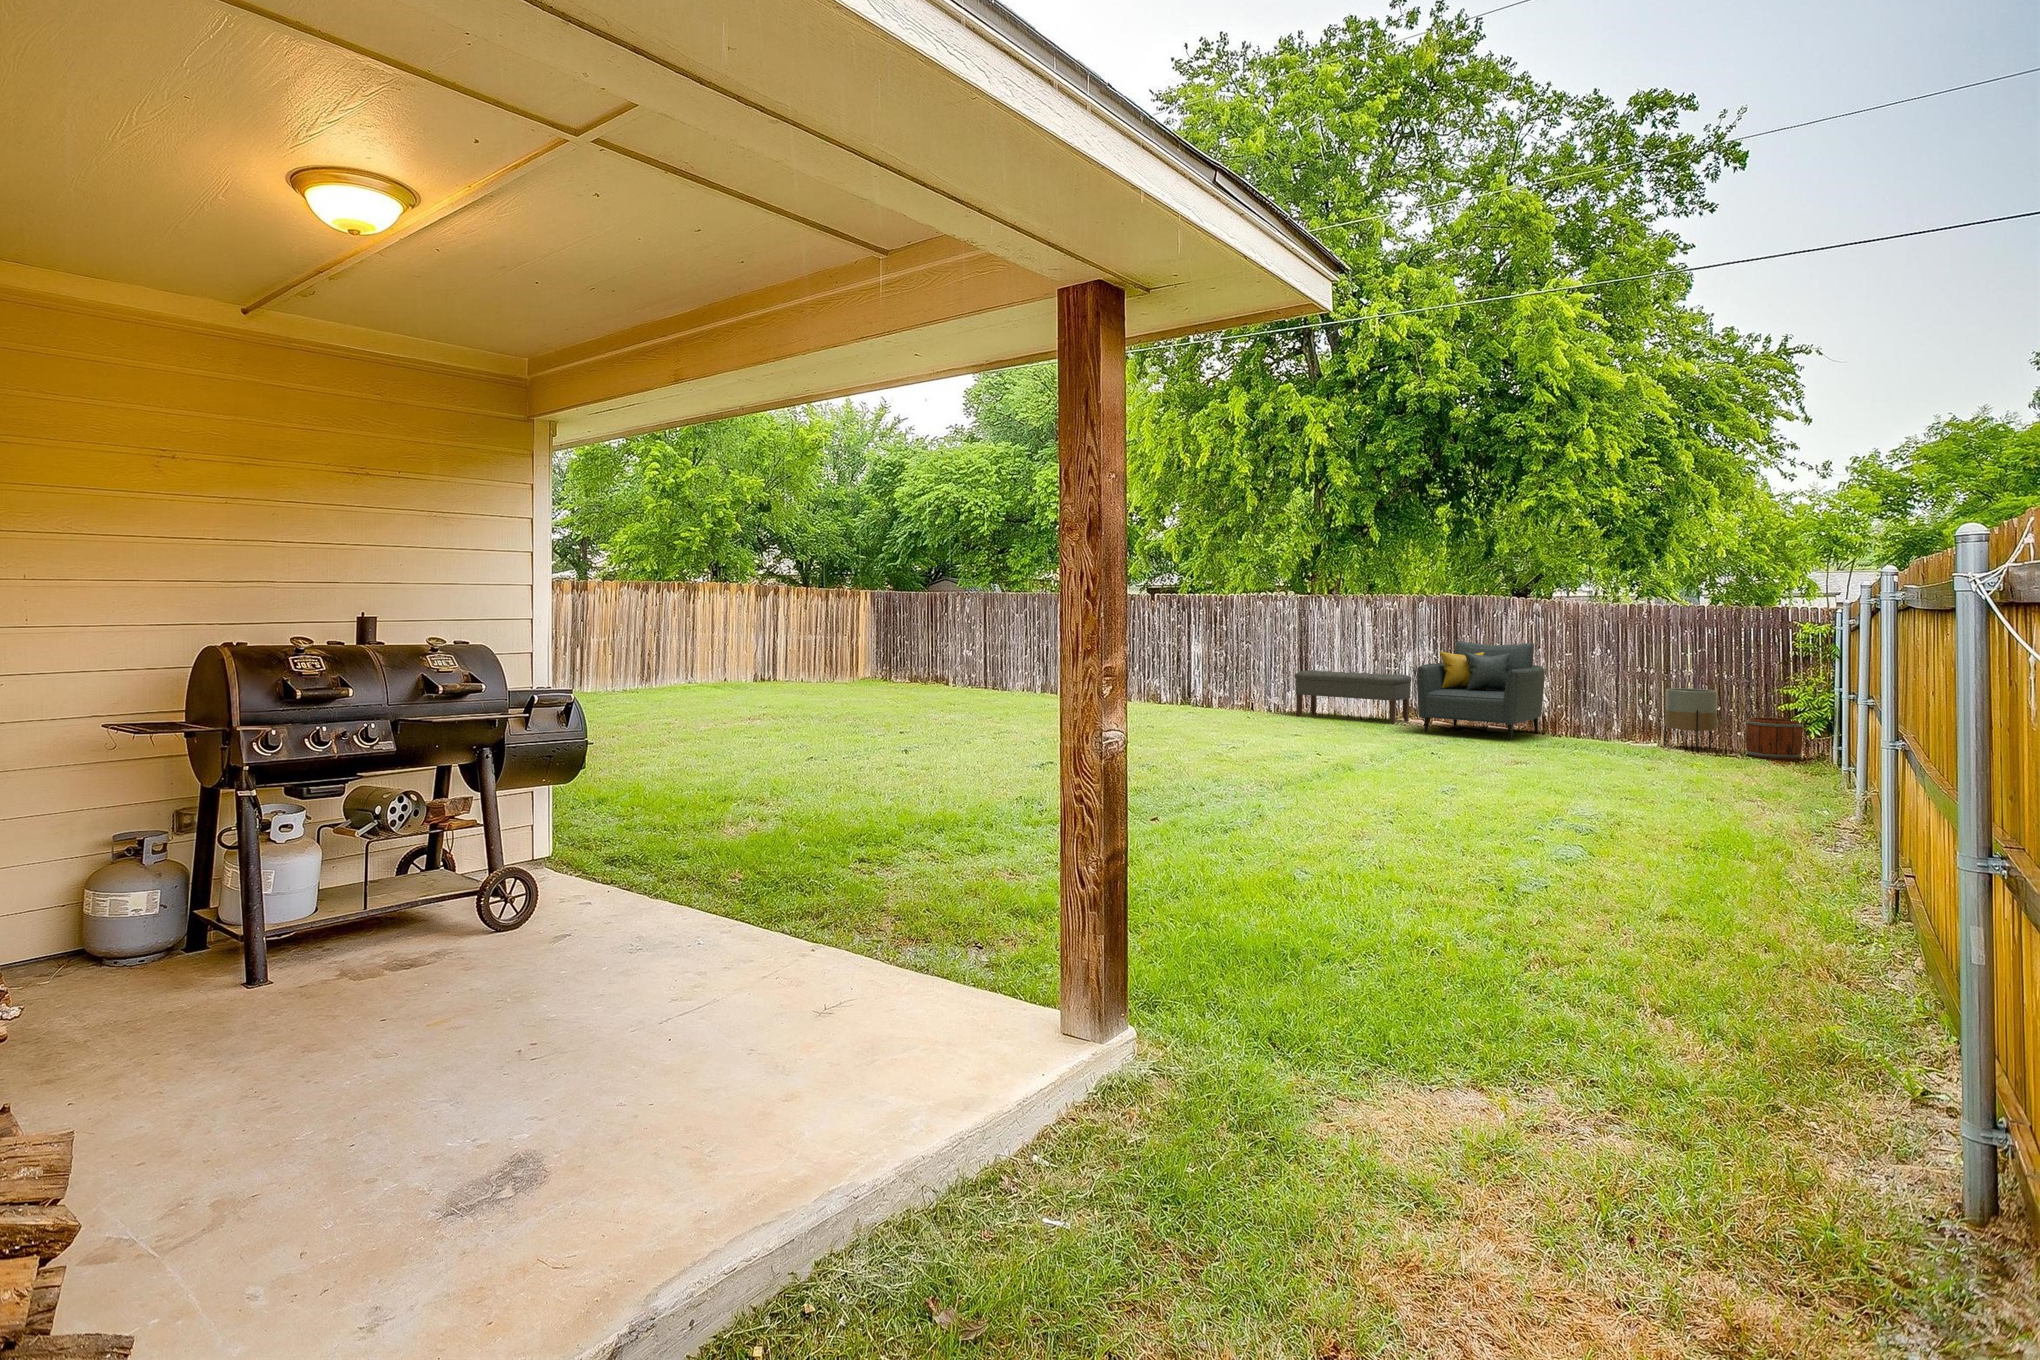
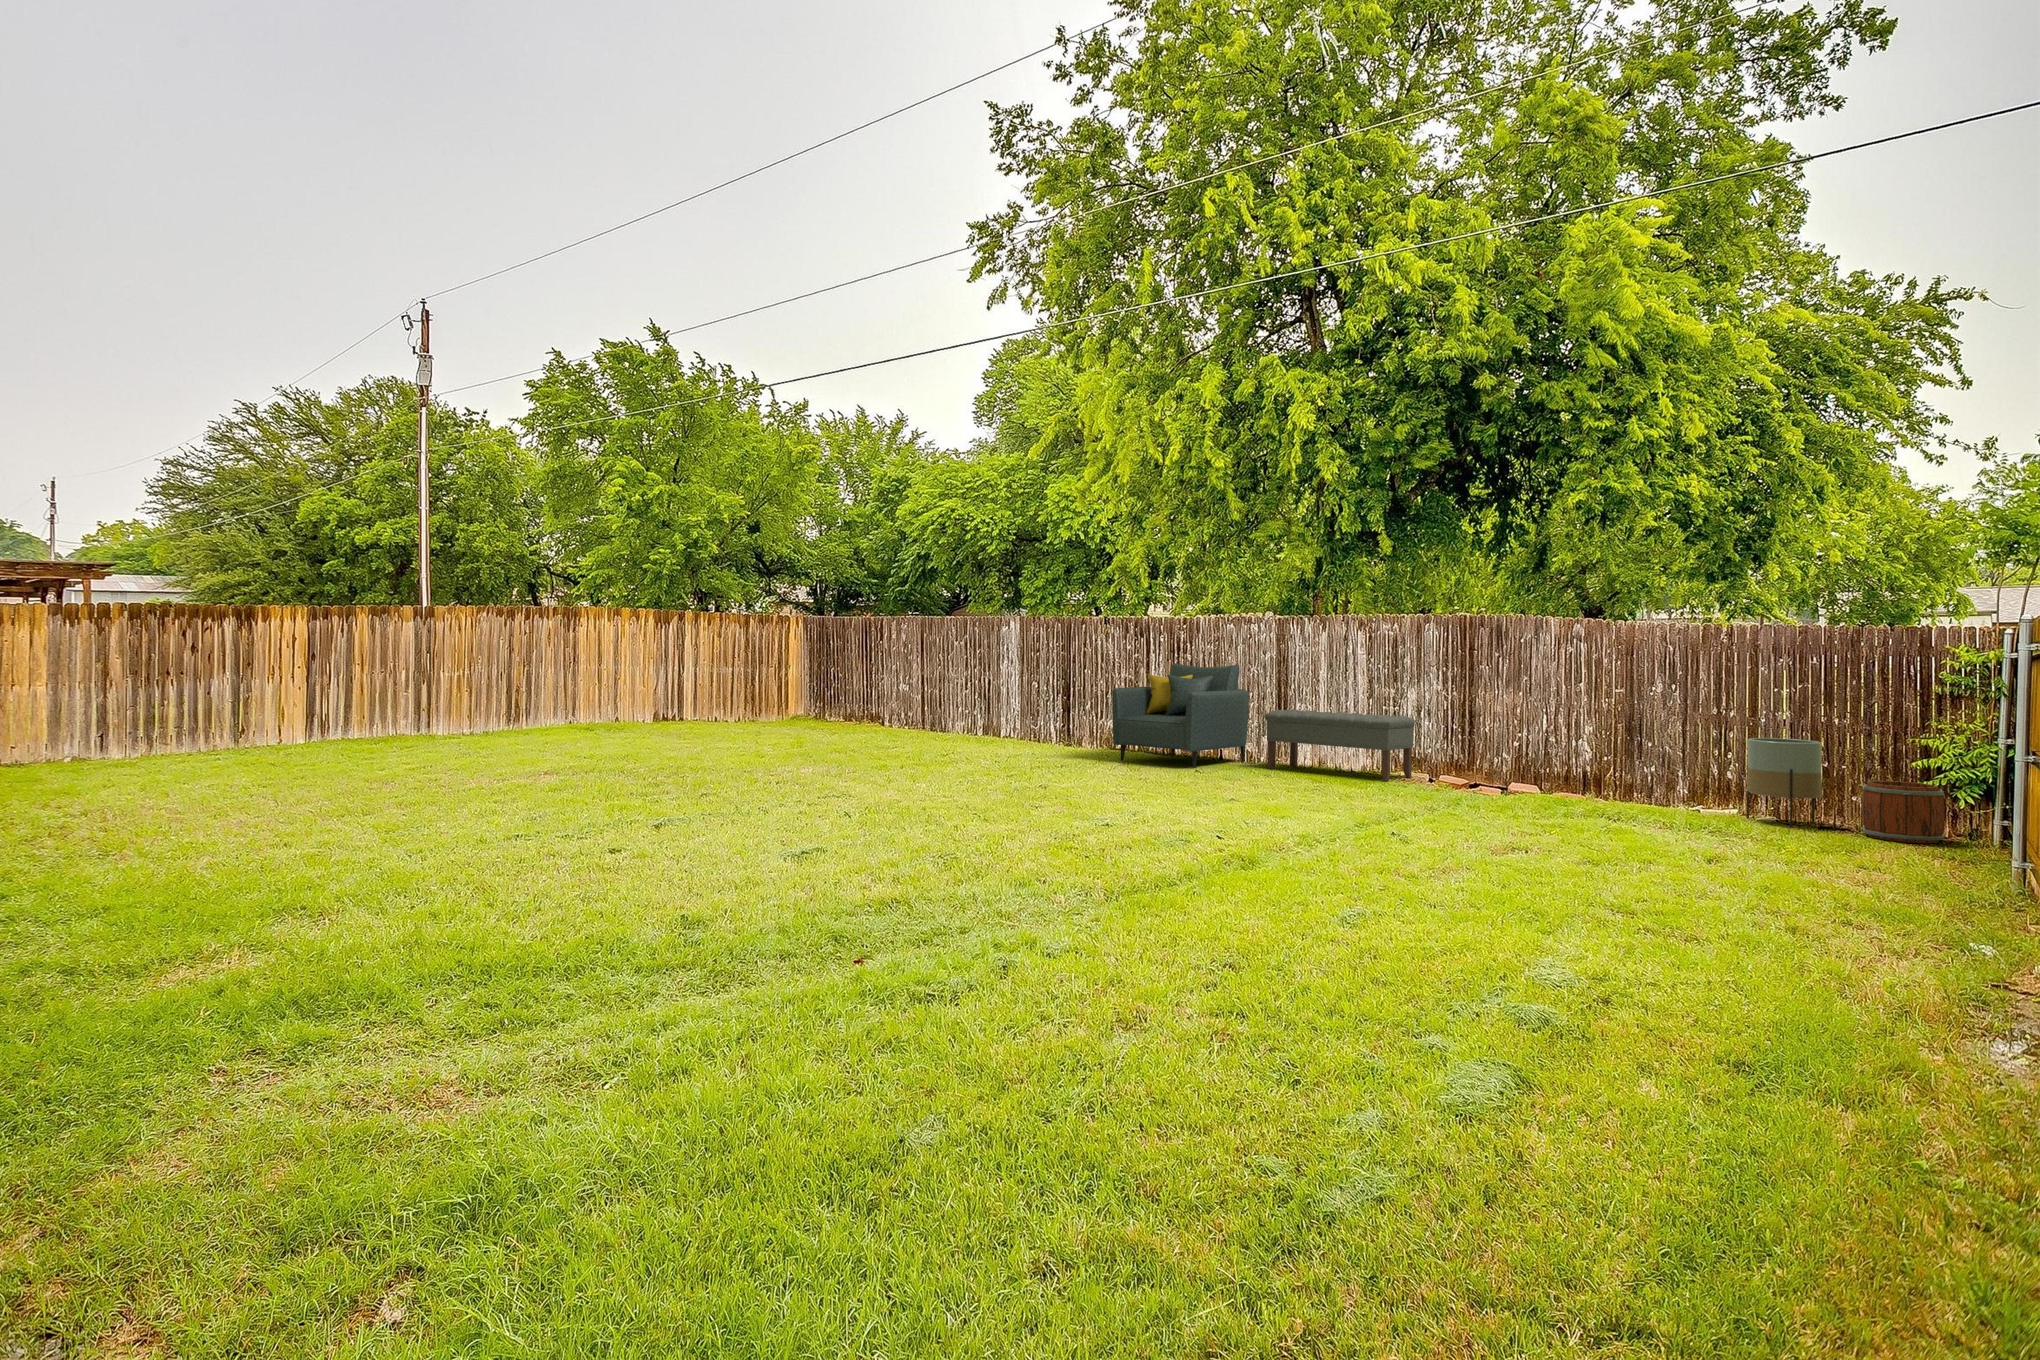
armchair: present [1417,641,1545,740] -> present [1112,663,1249,768]

